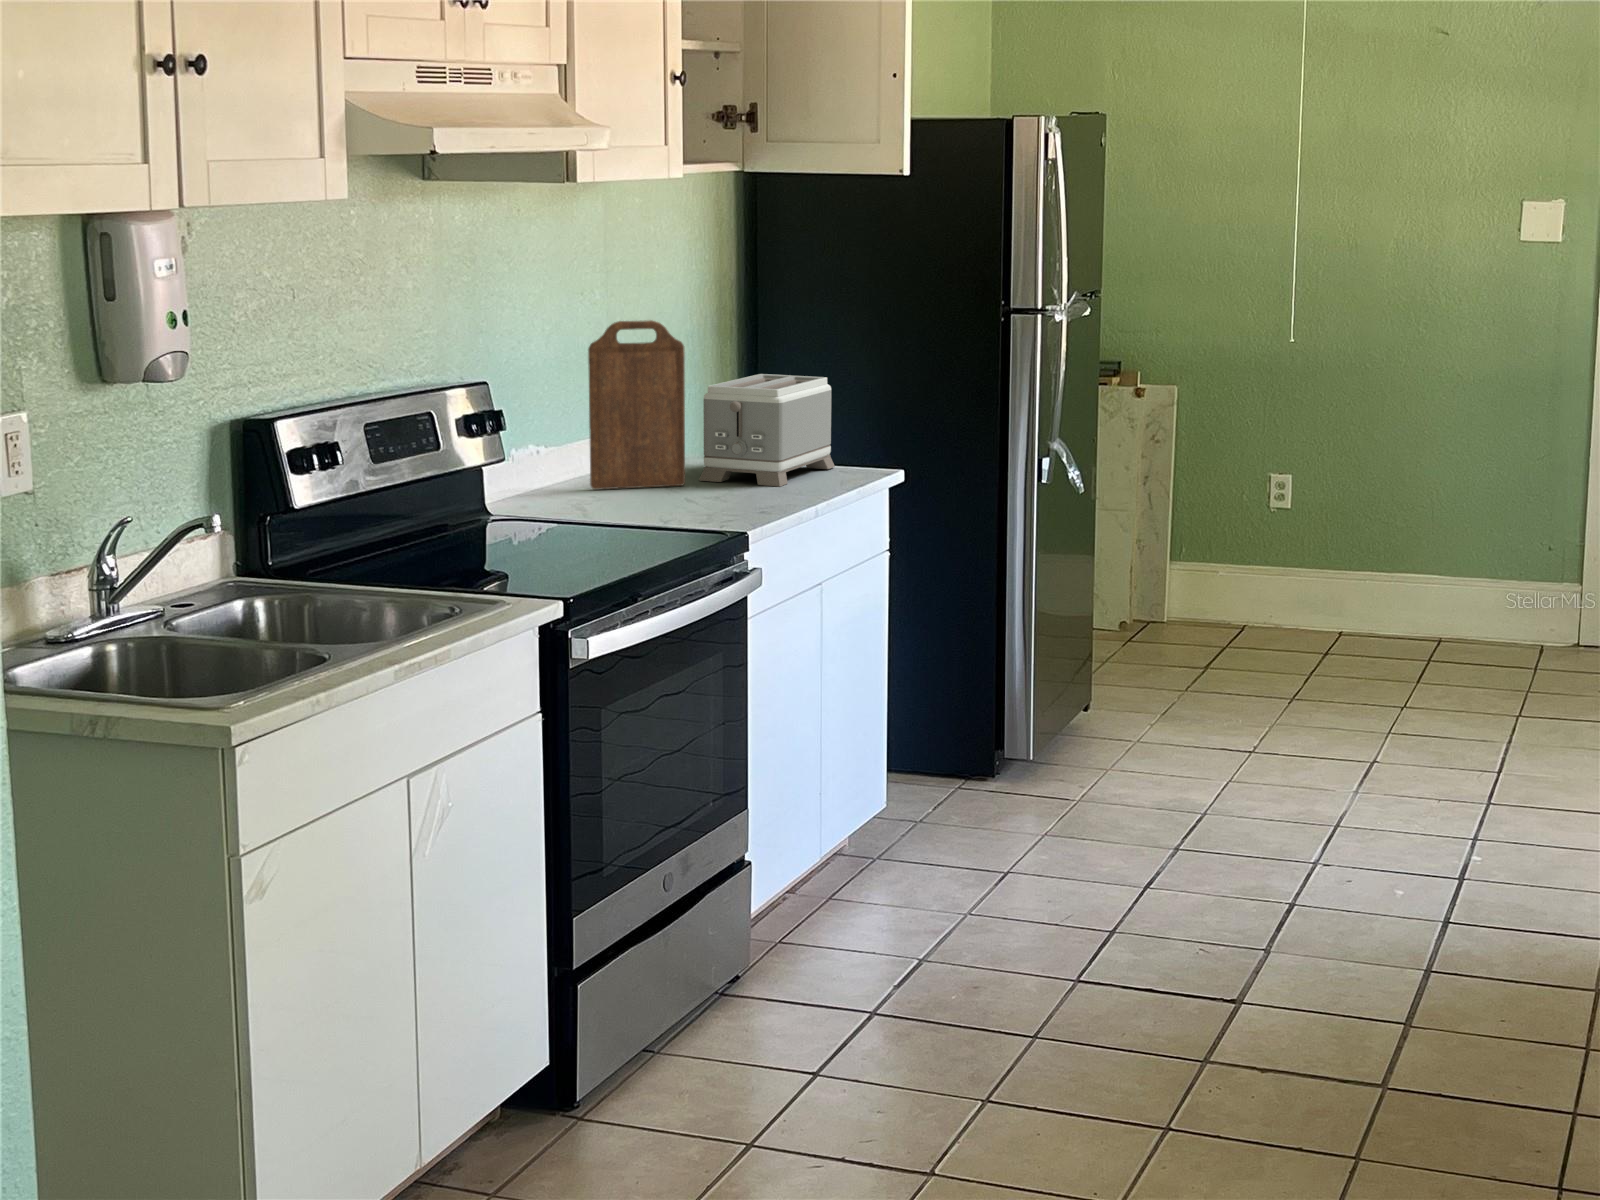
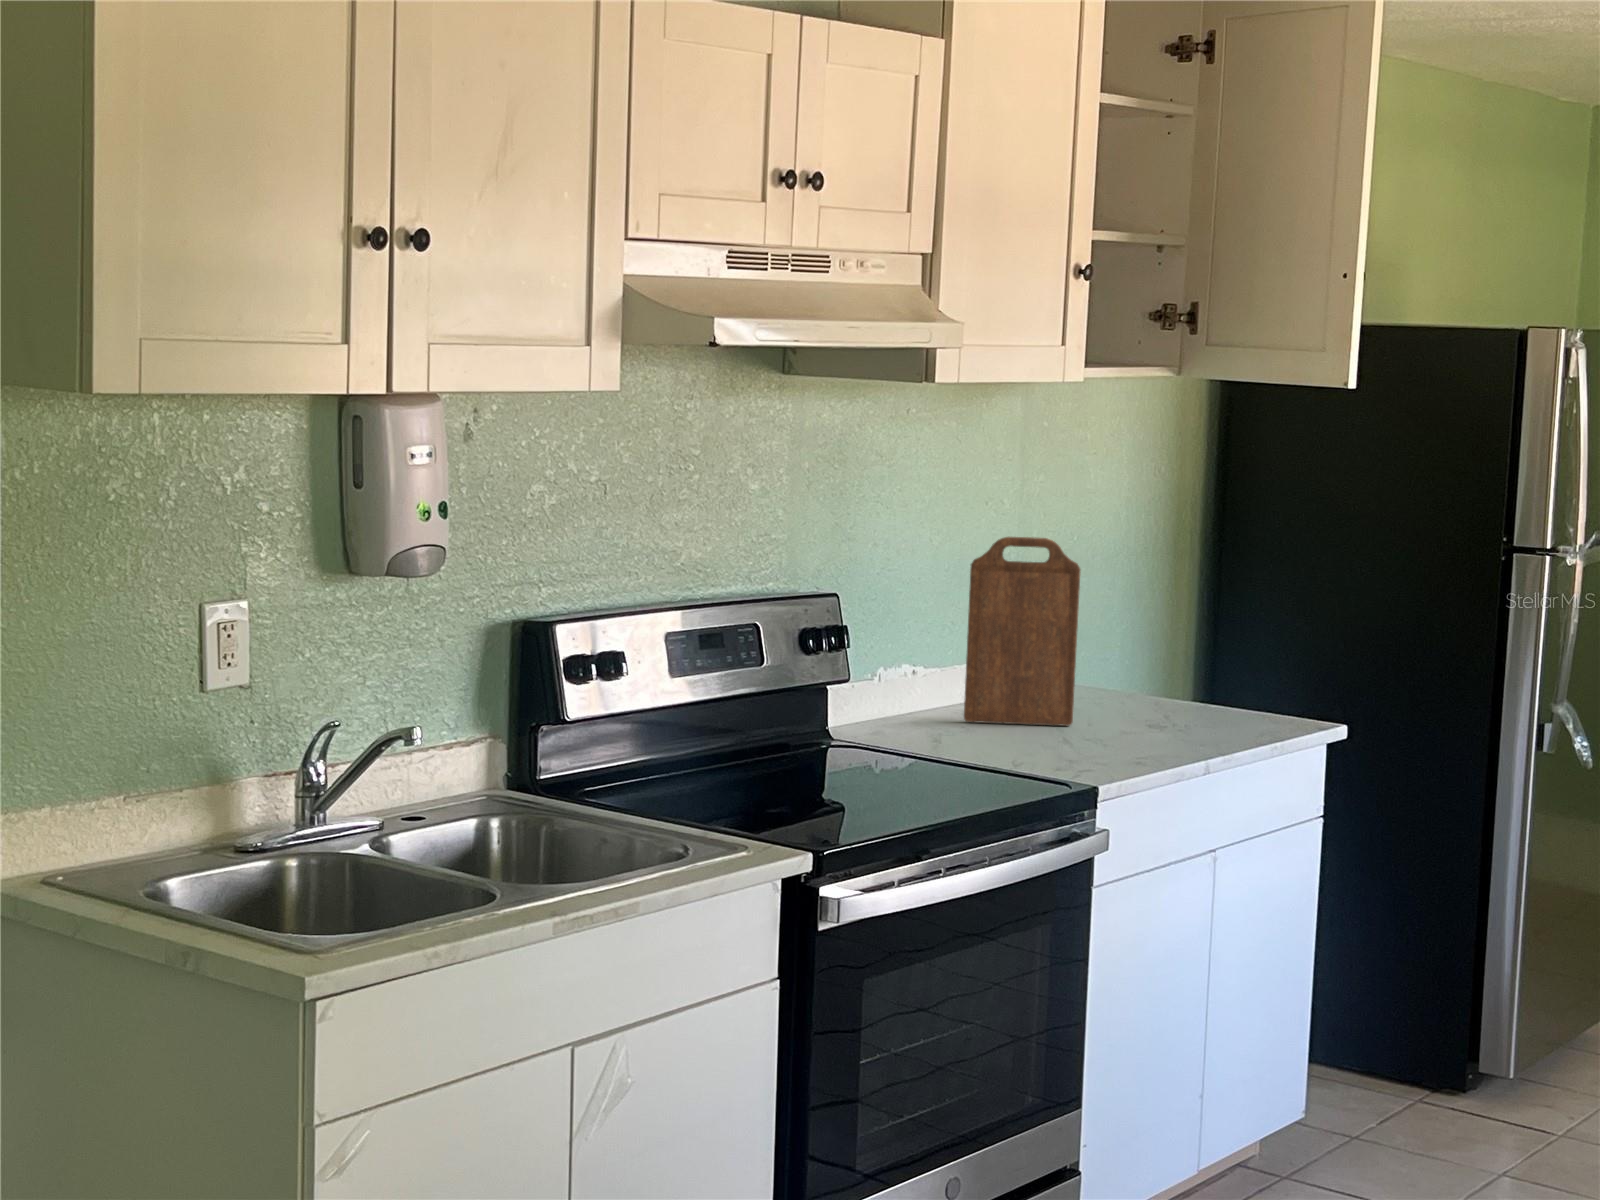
toaster: present [699,374,835,487] -> none [1093,605,1264,736]

